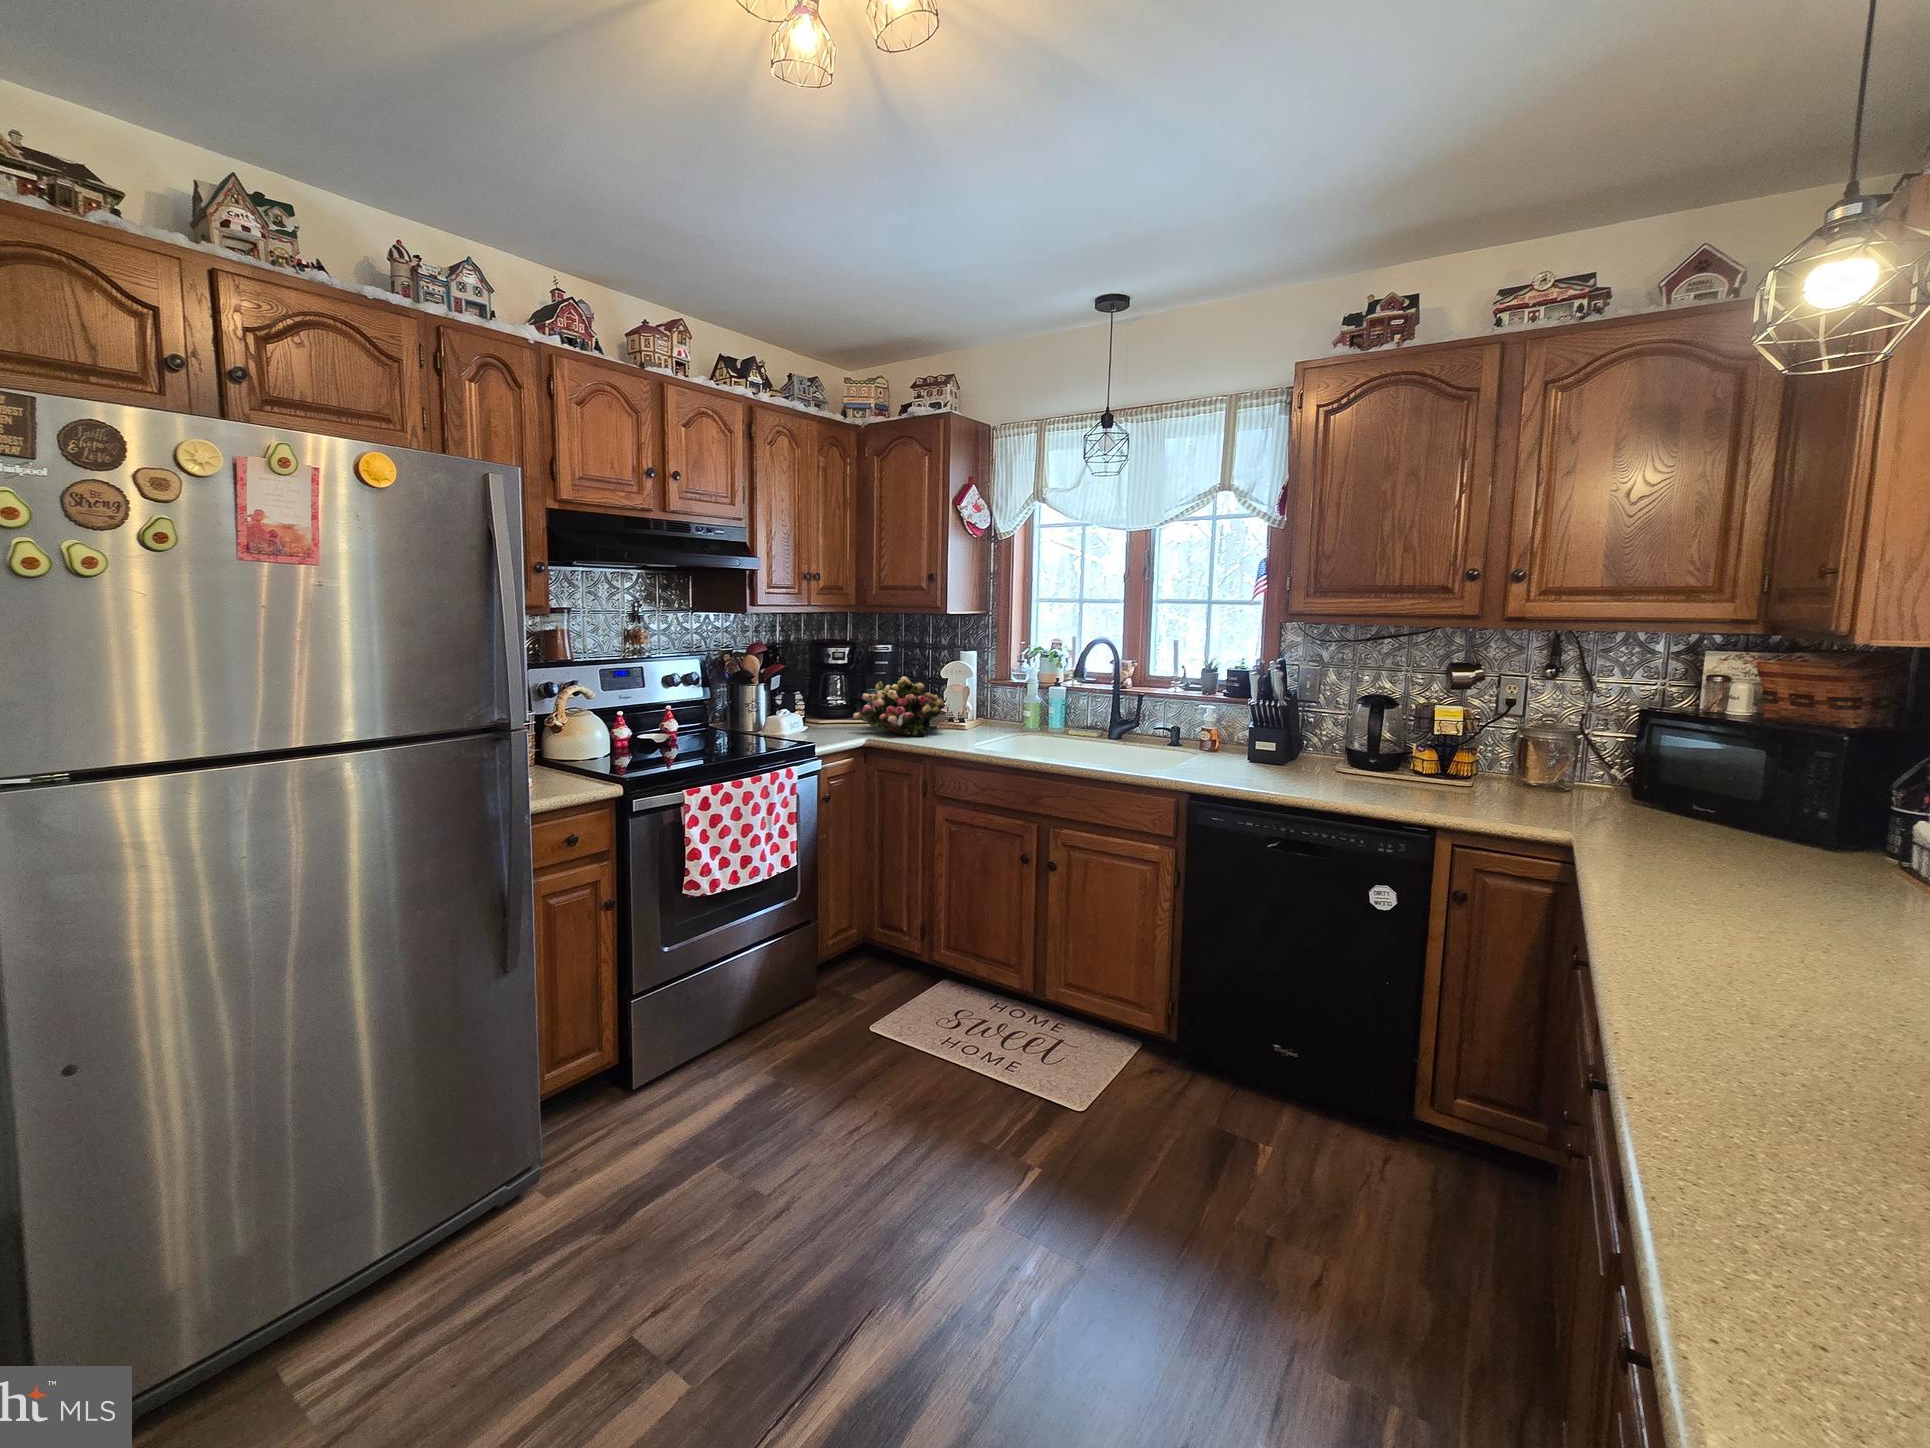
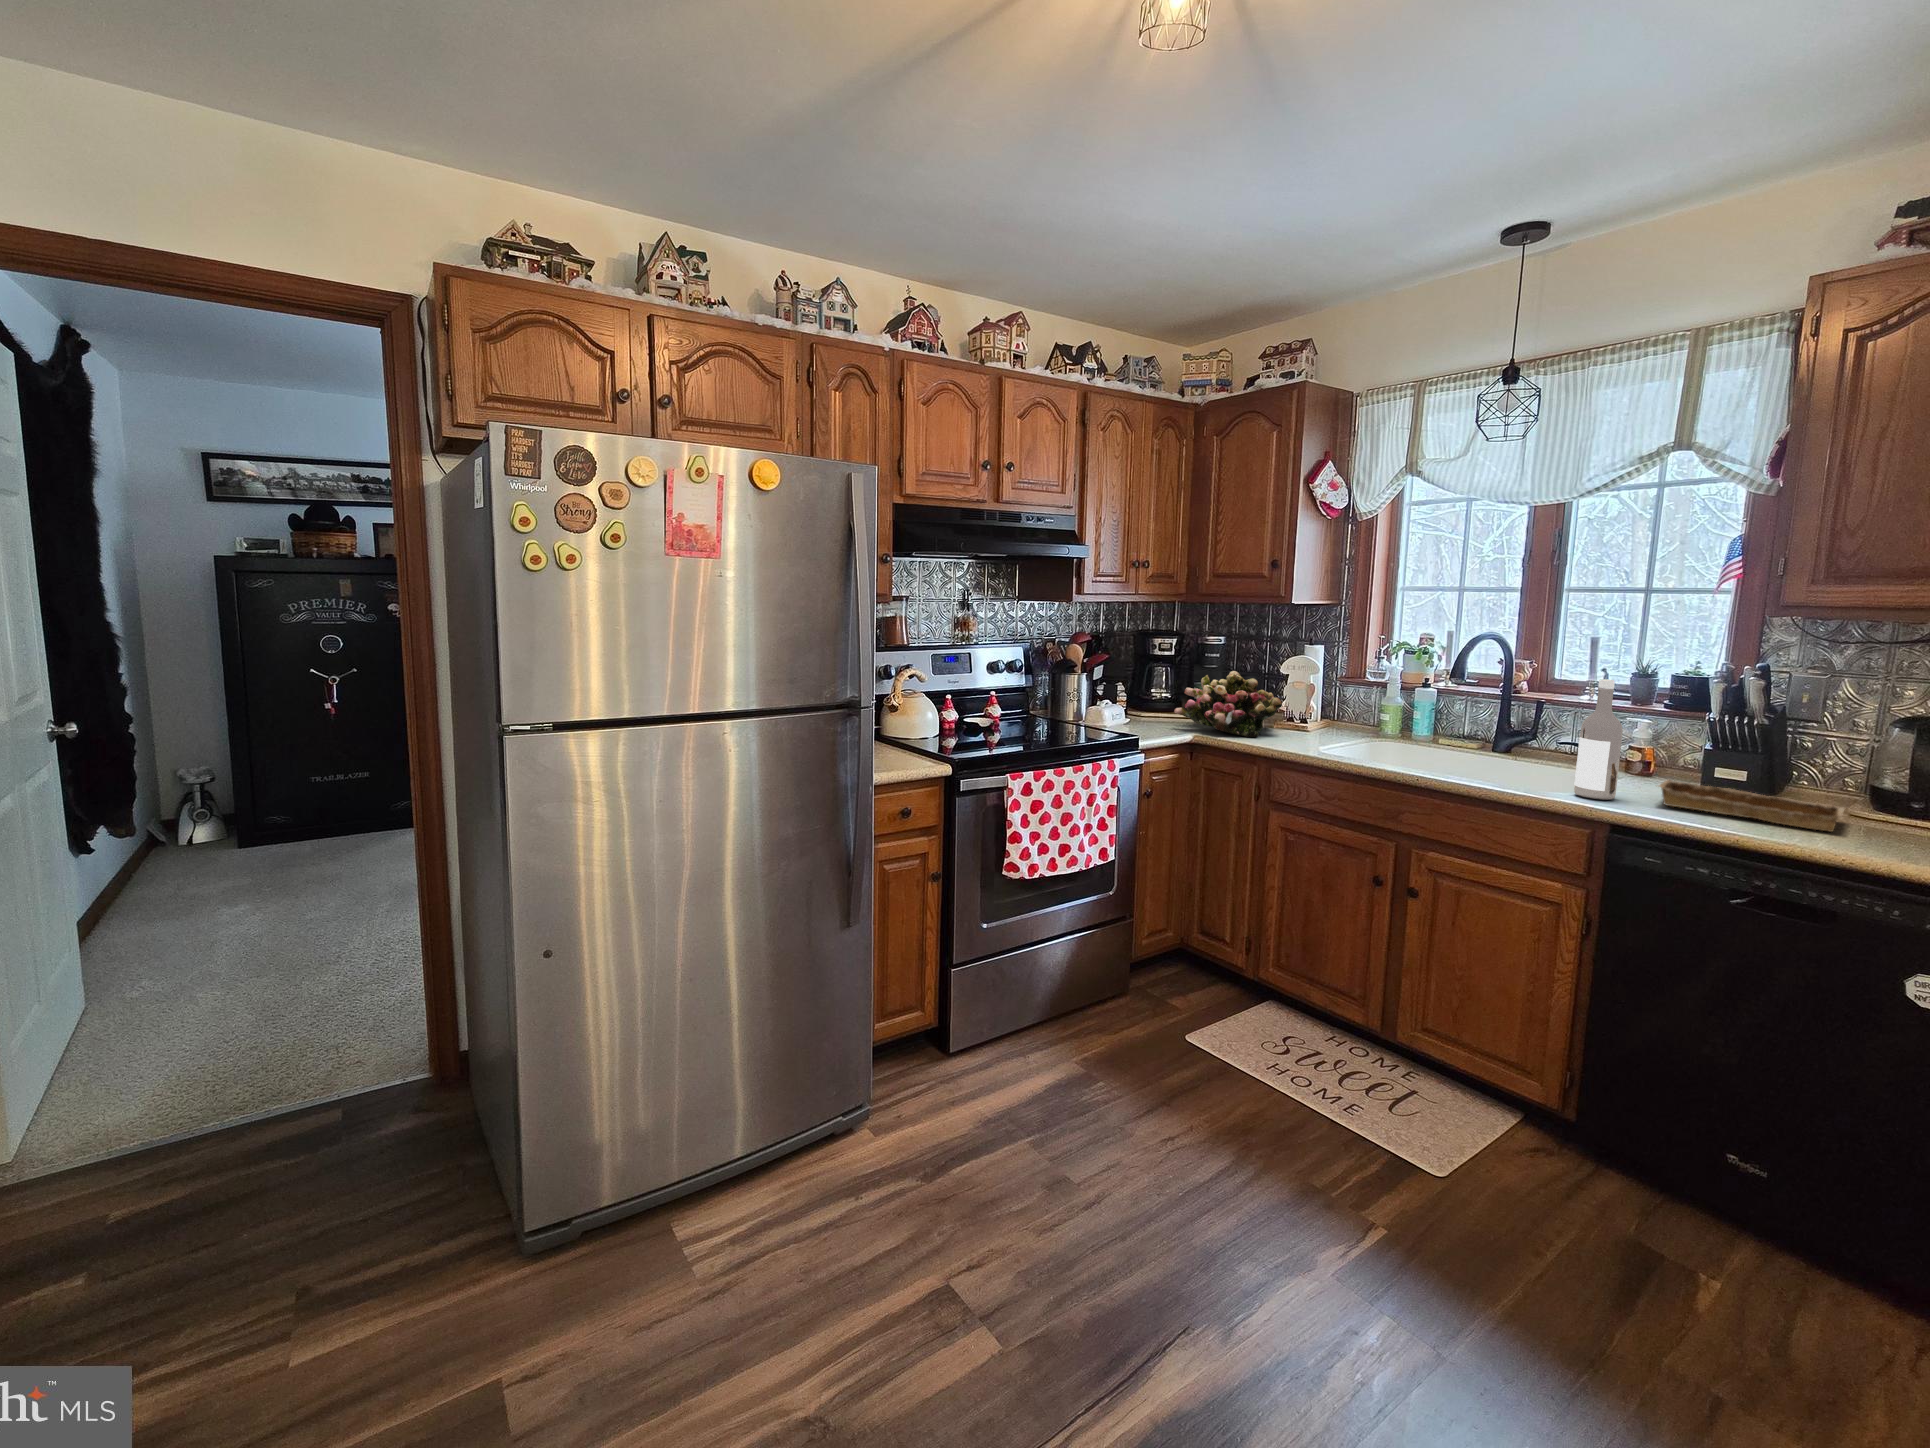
wine bottle: none [1163,674,1193,772] -> present [1574,679,1622,800]
tray: none [1217,752,1333,785] -> present [1659,779,1845,832]

